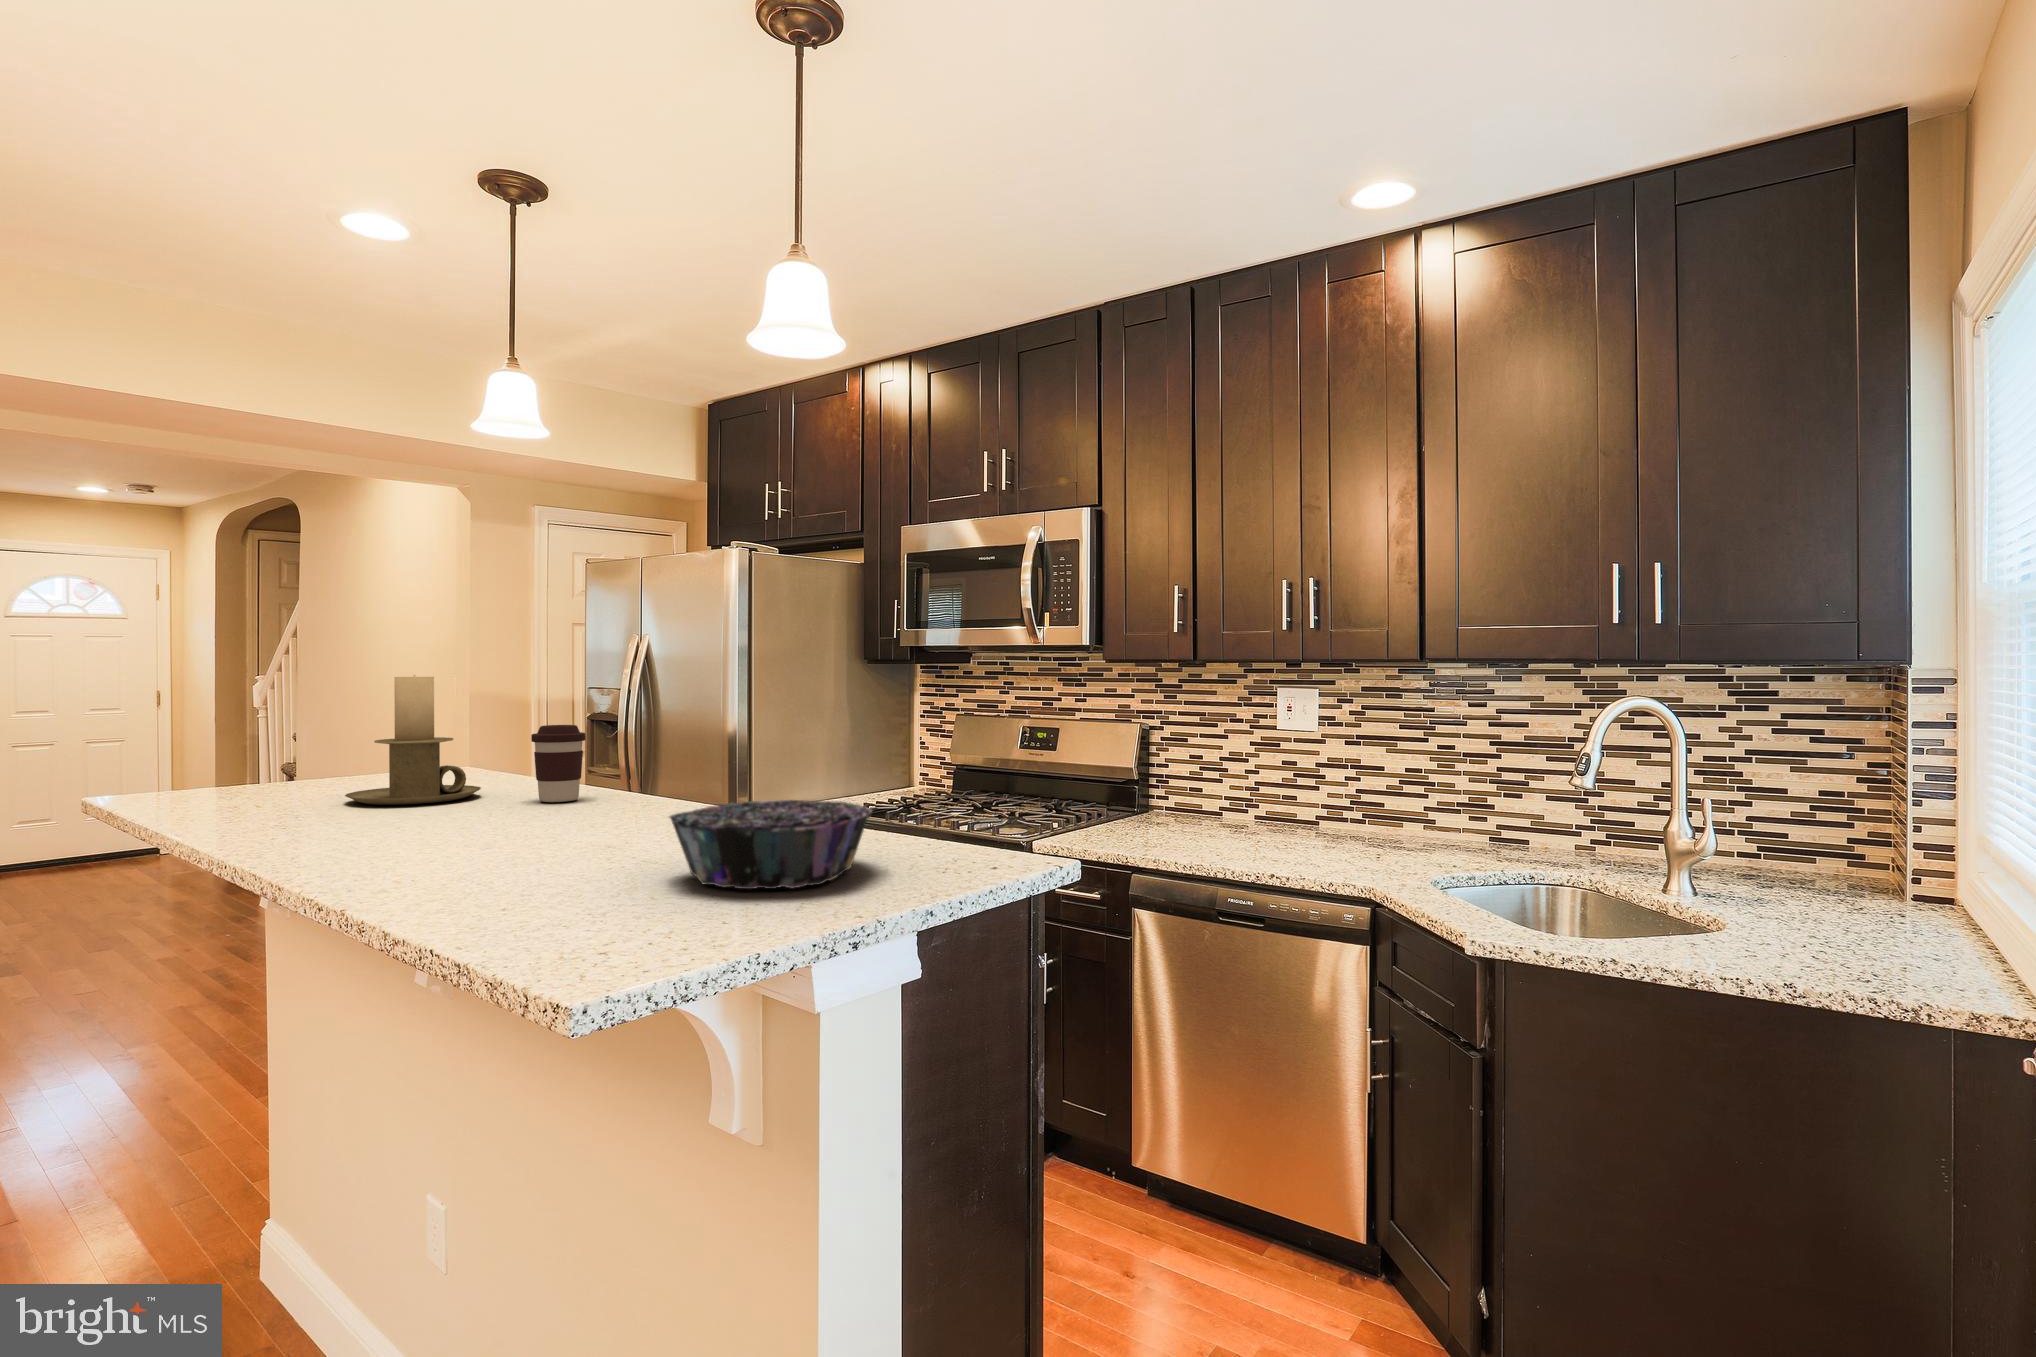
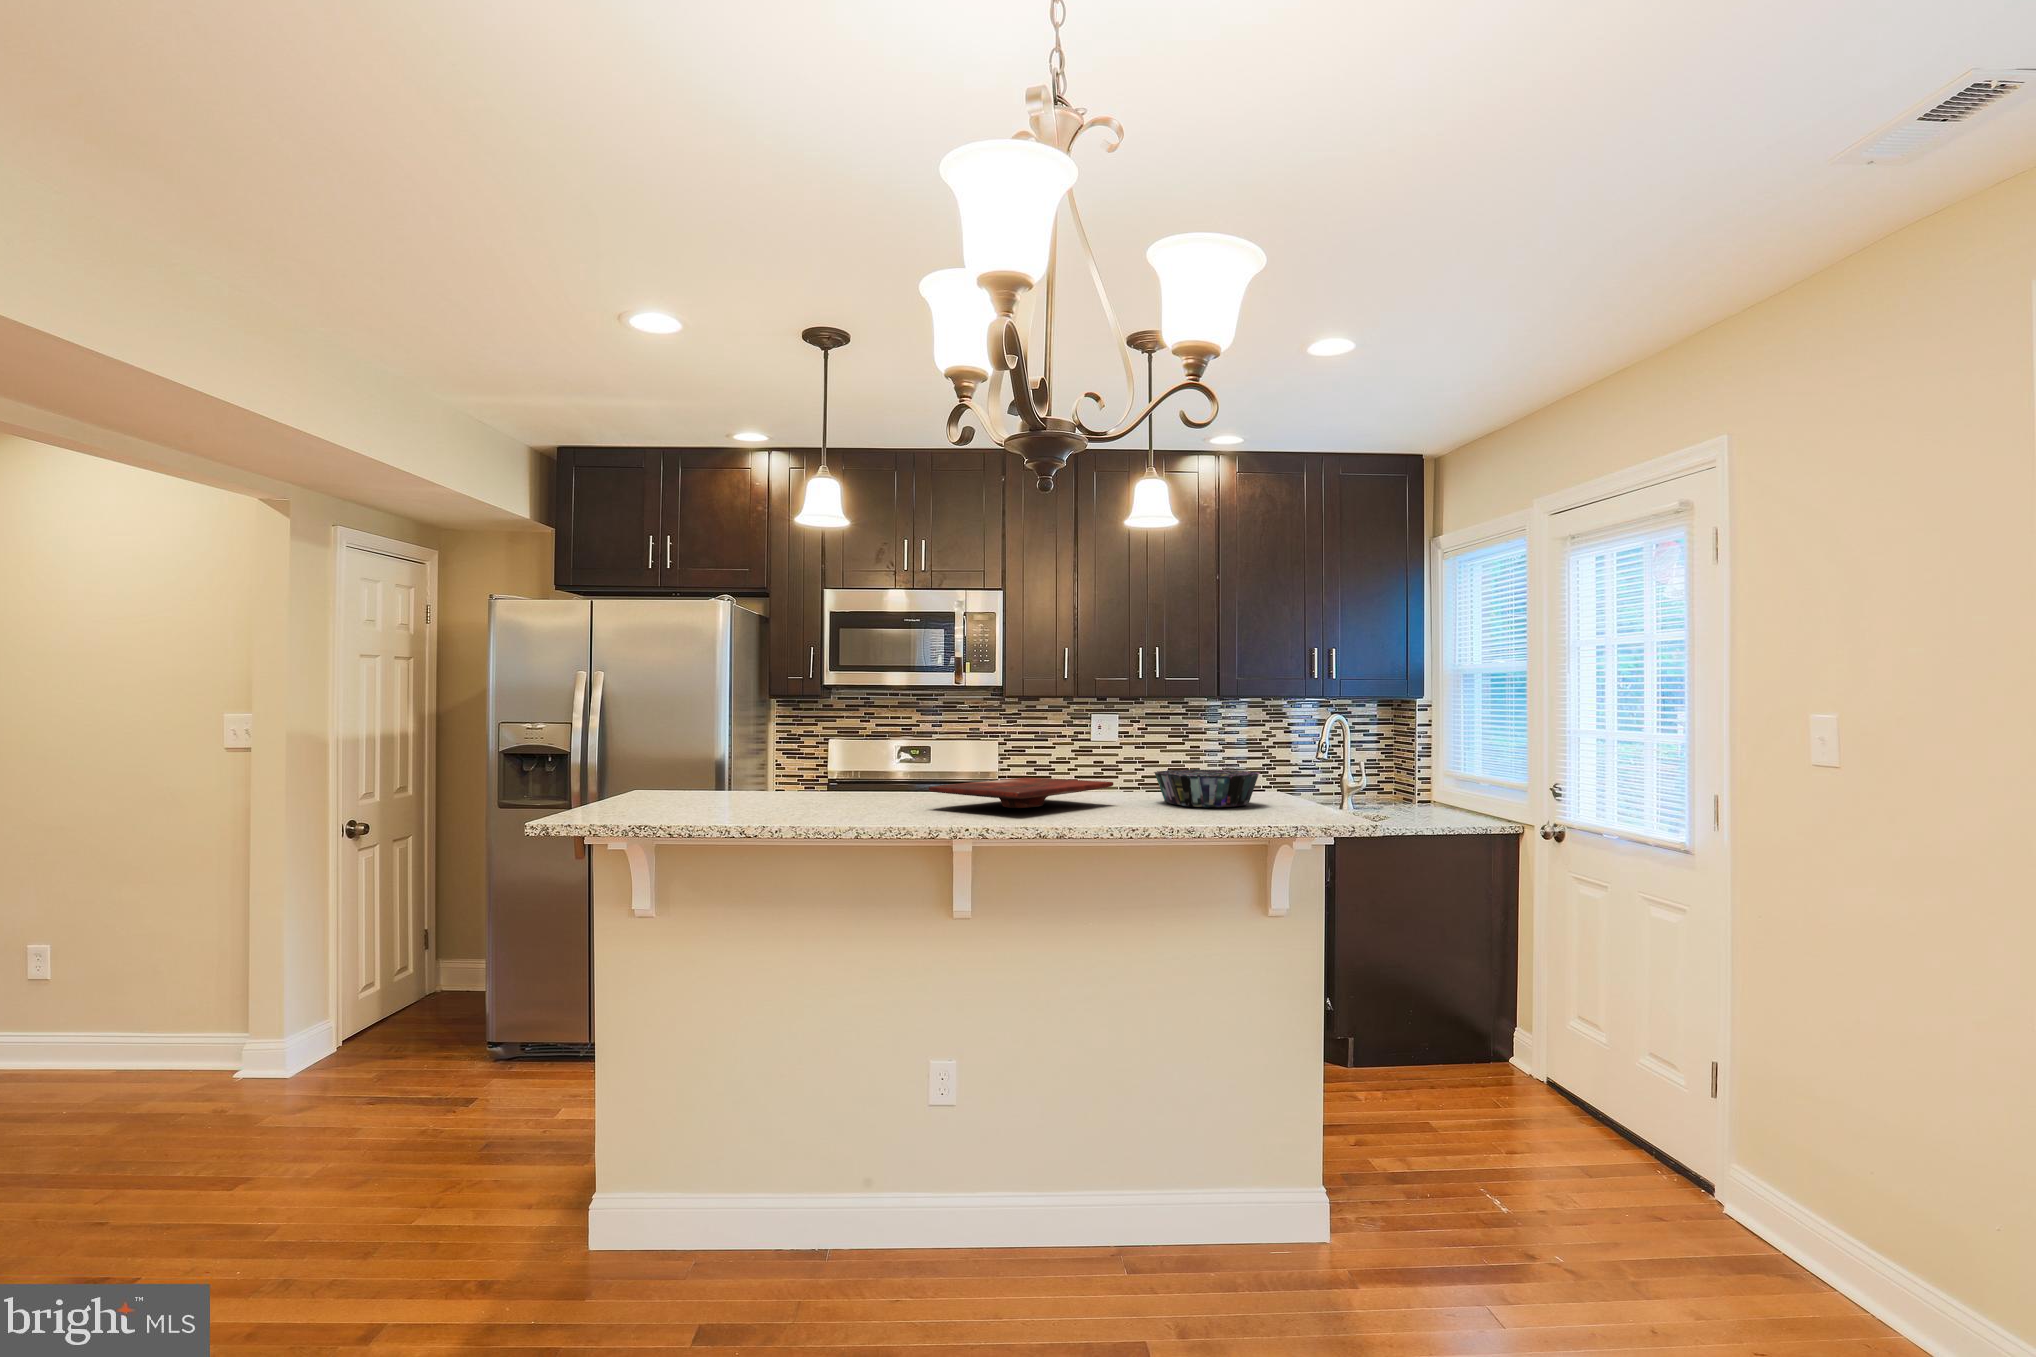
candle holder: present [345,675,481,805] -> none [721,707,814,804]
coffee cup: present [531,725,586,802] -> none [851,742,886,796]
cutting board: none [343,793,669,847] -> present [929,778,1113,808]

